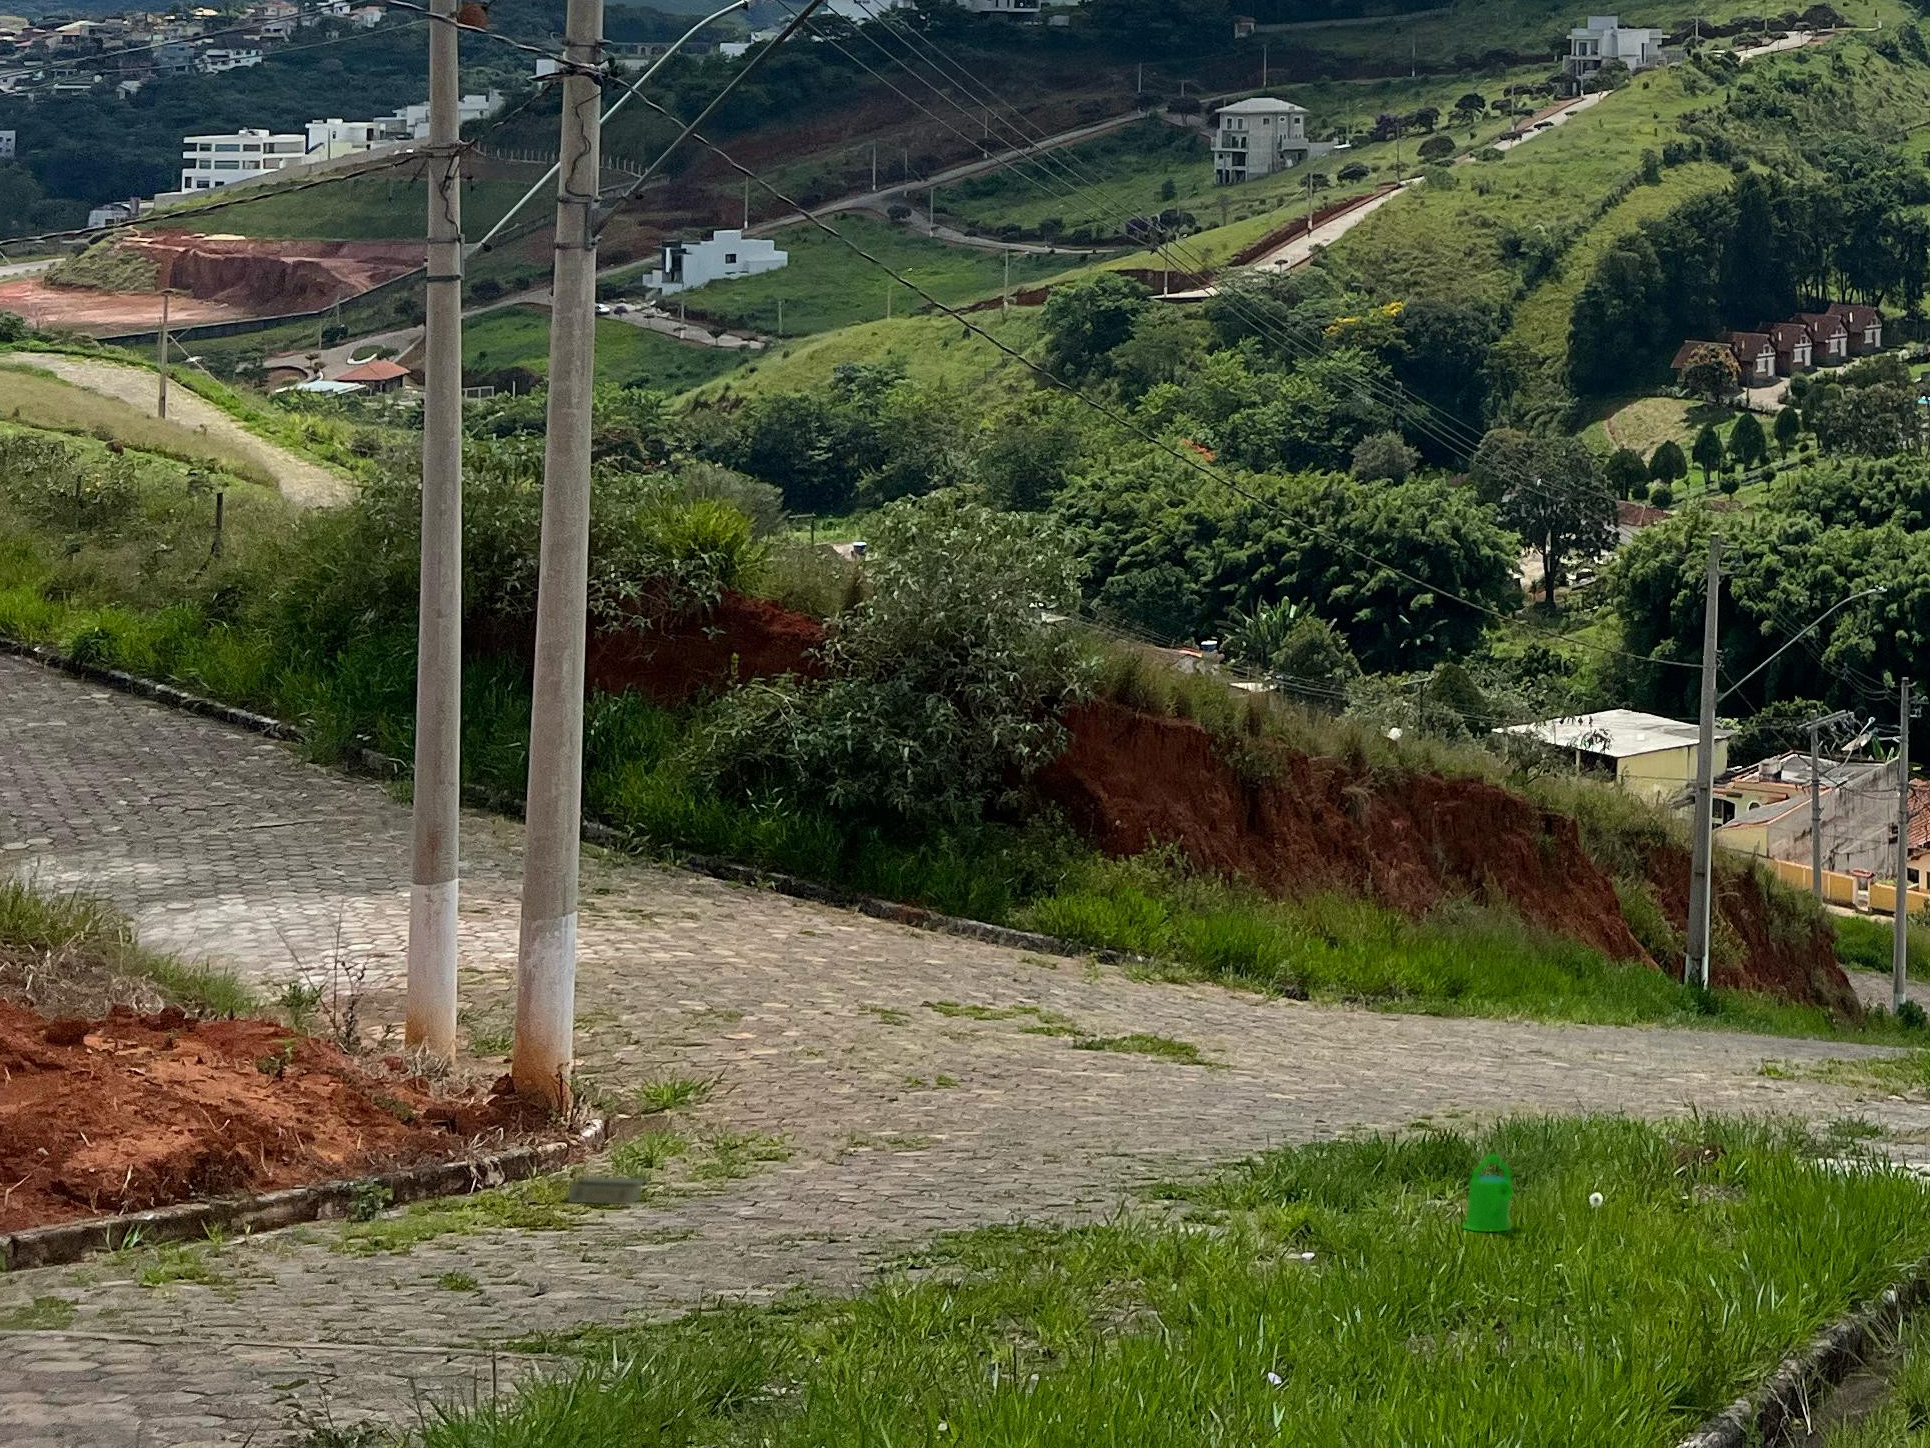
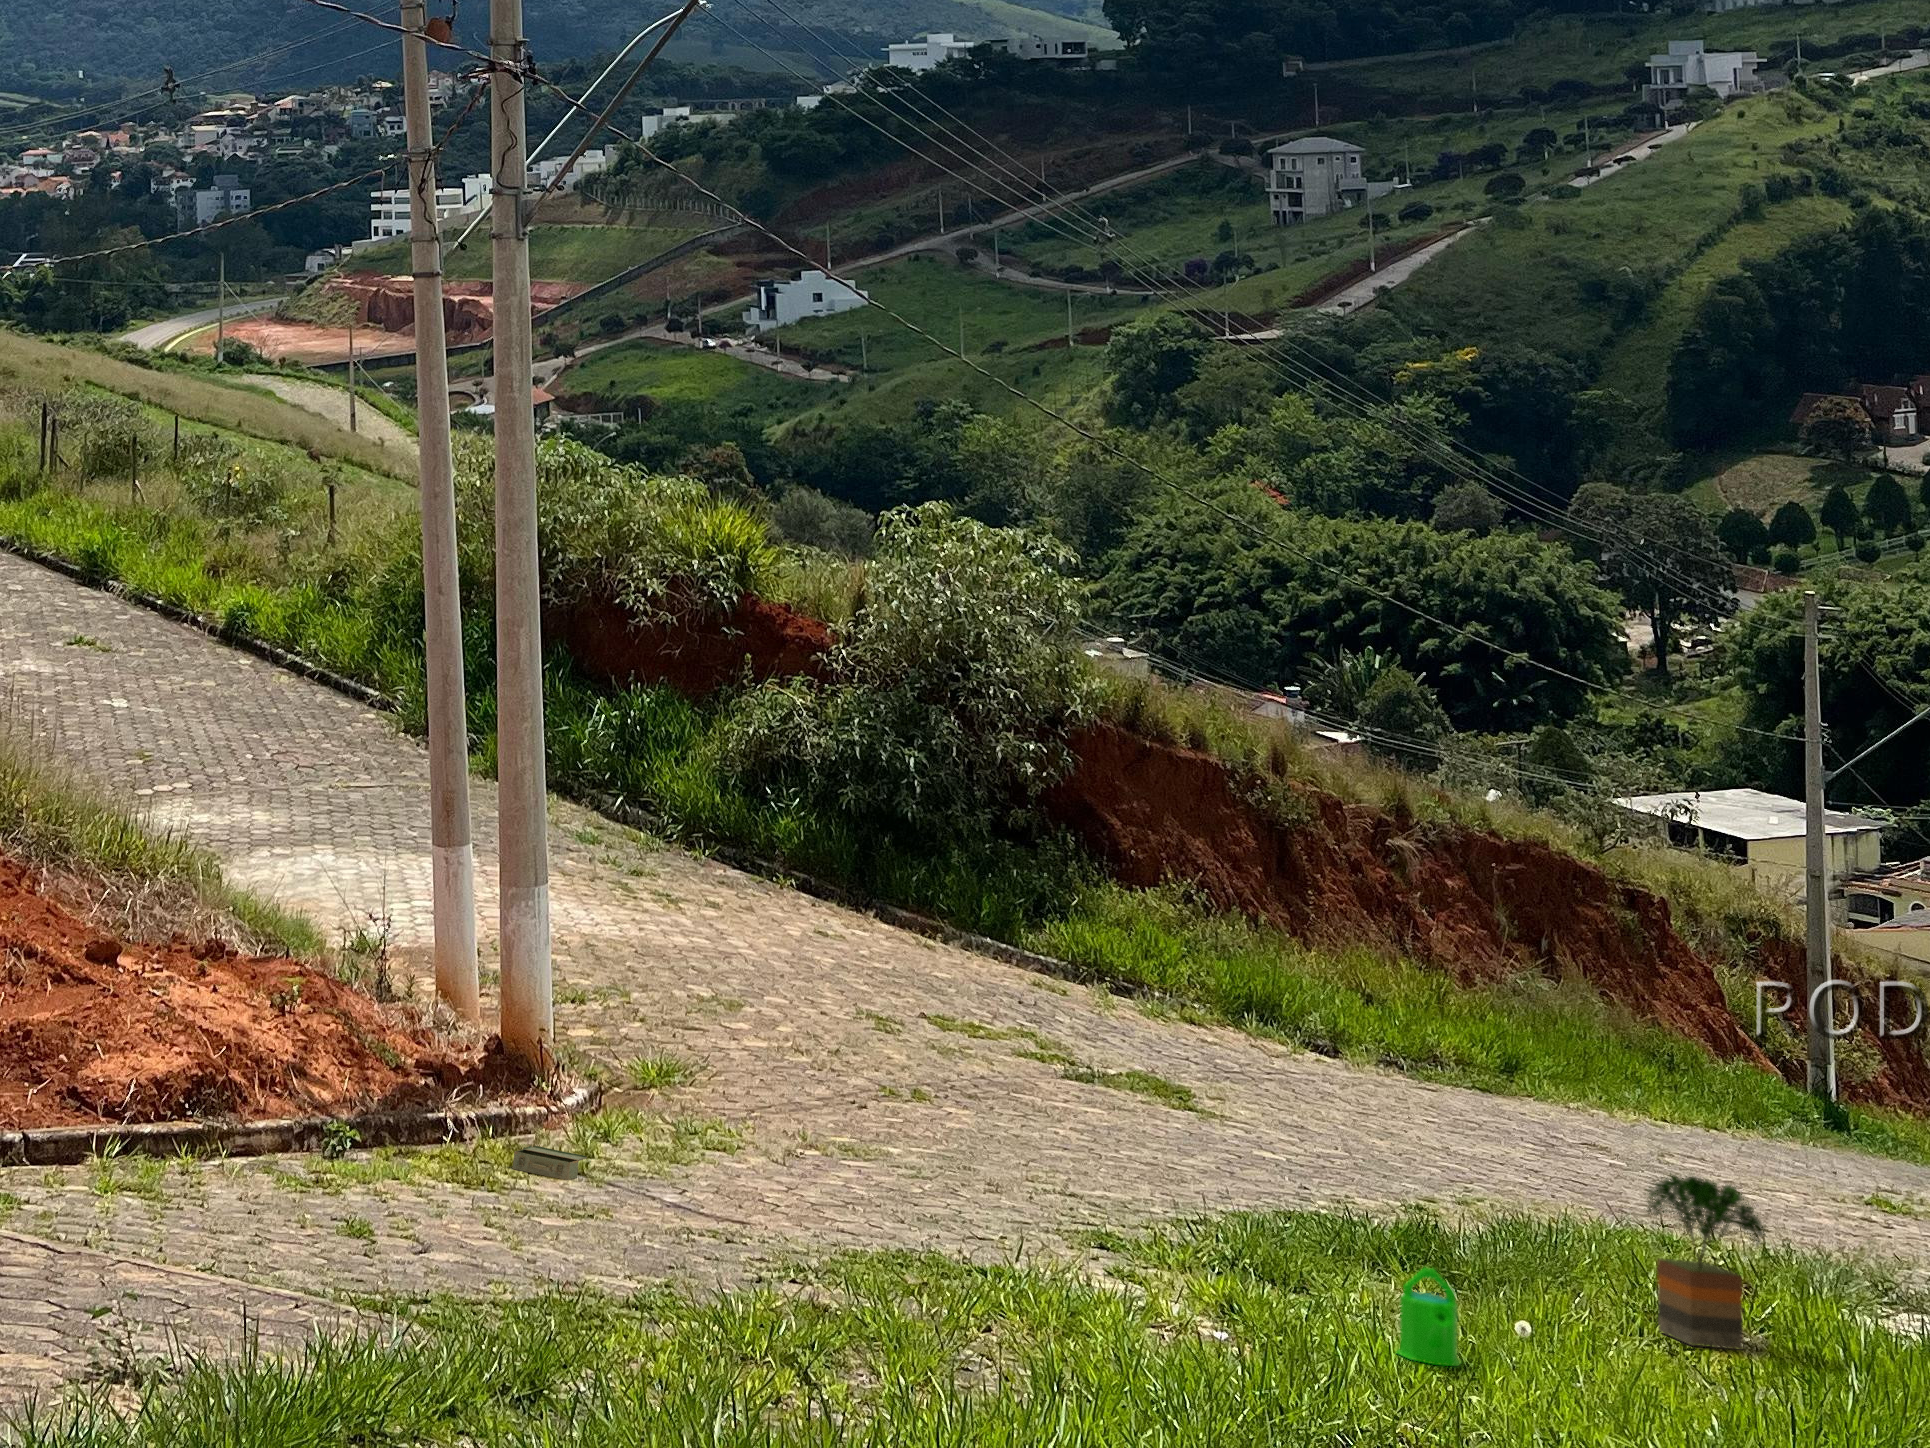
potted tree: none [1632,1051,1724,1187] -> present [1644,1173,1767,1350]

